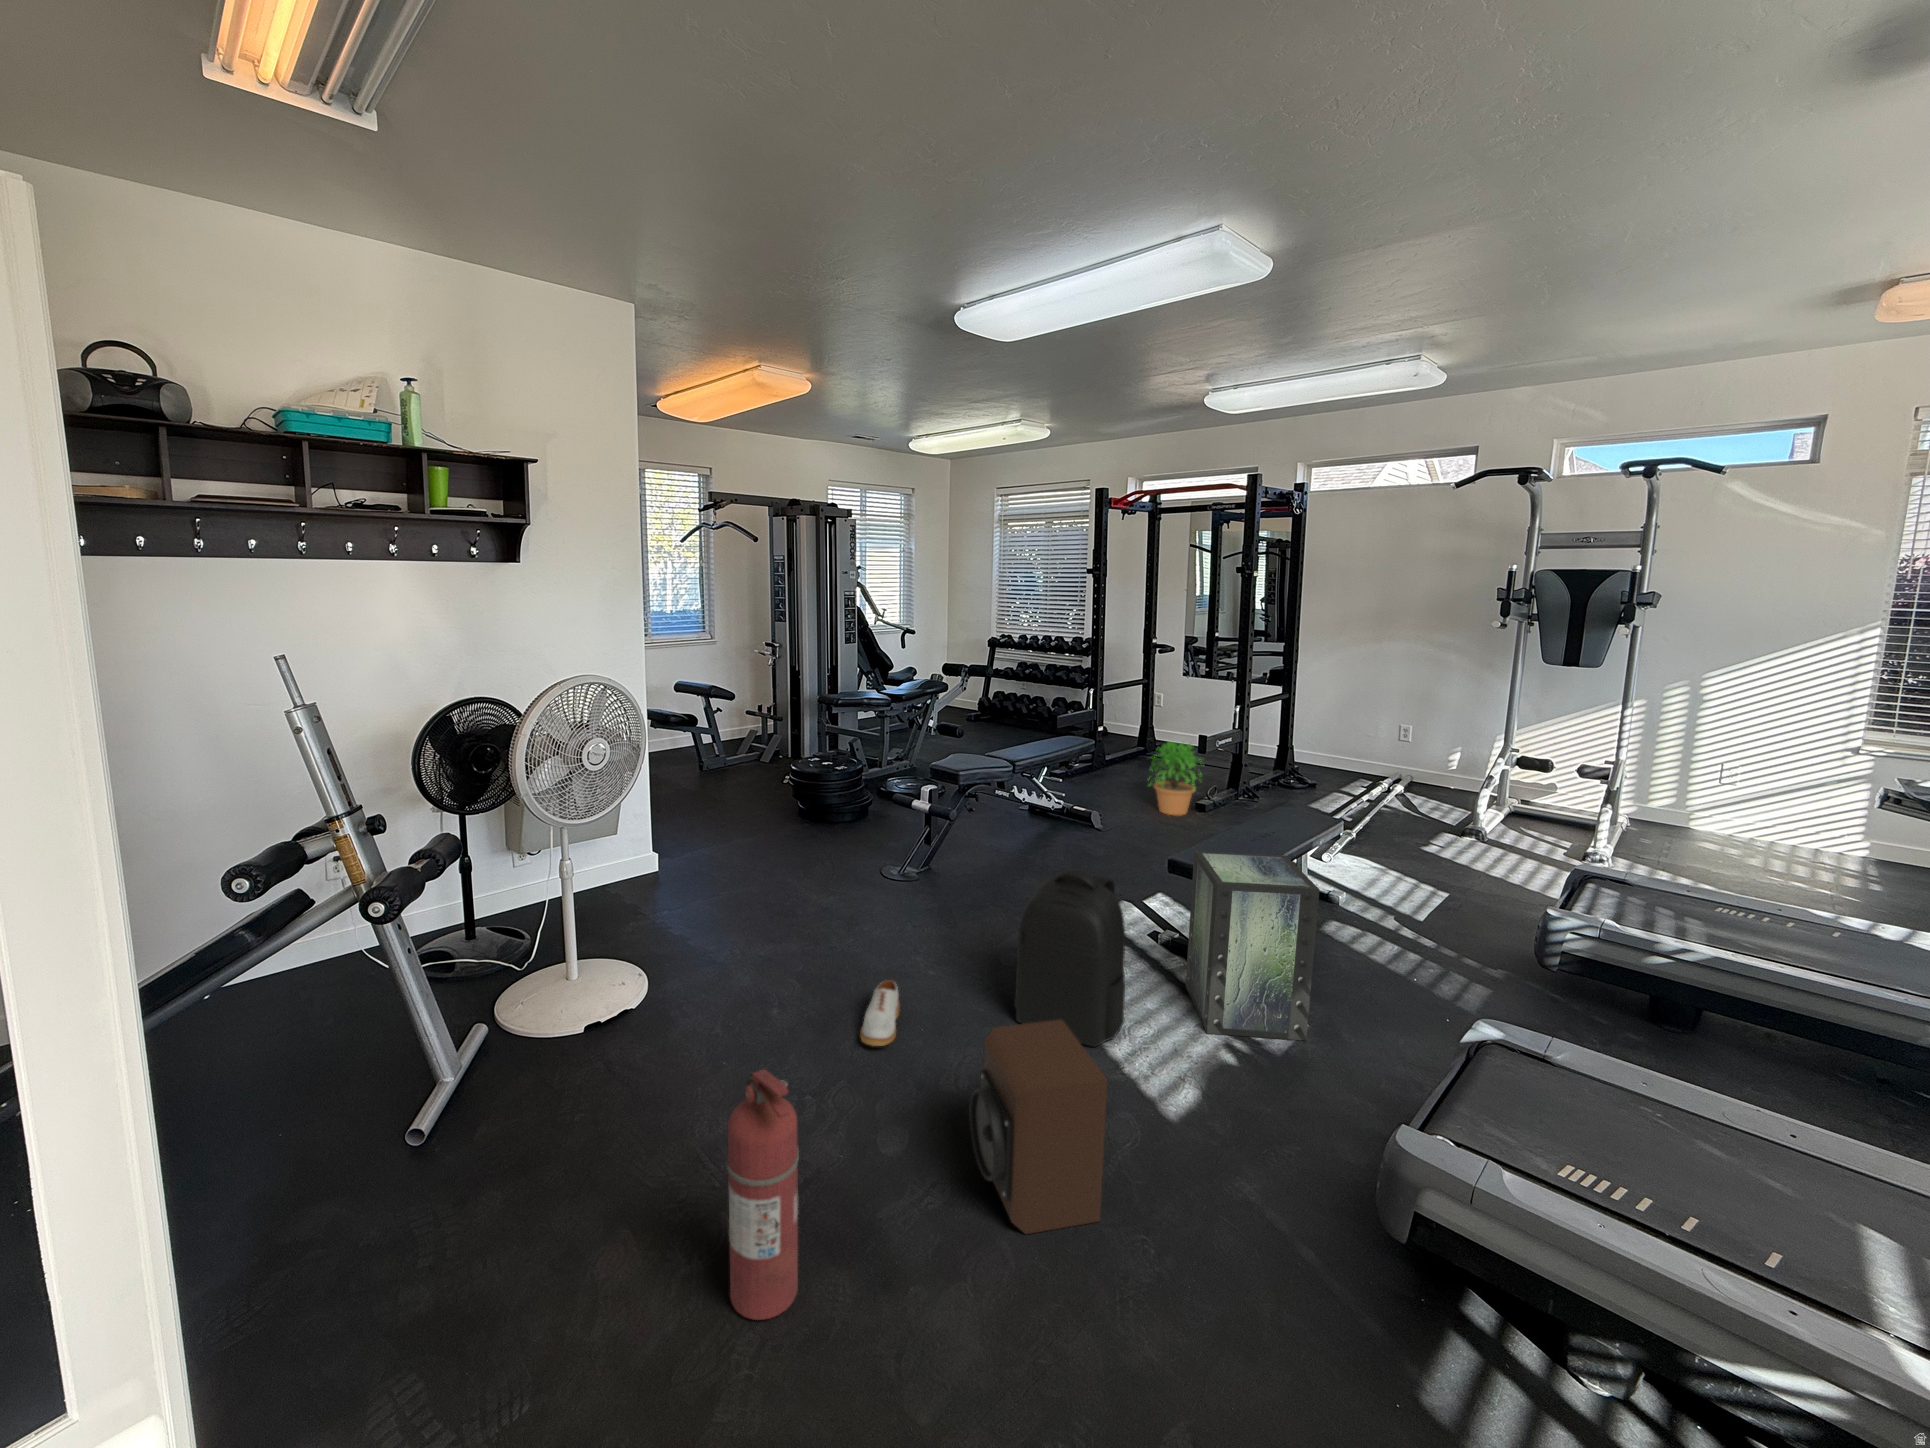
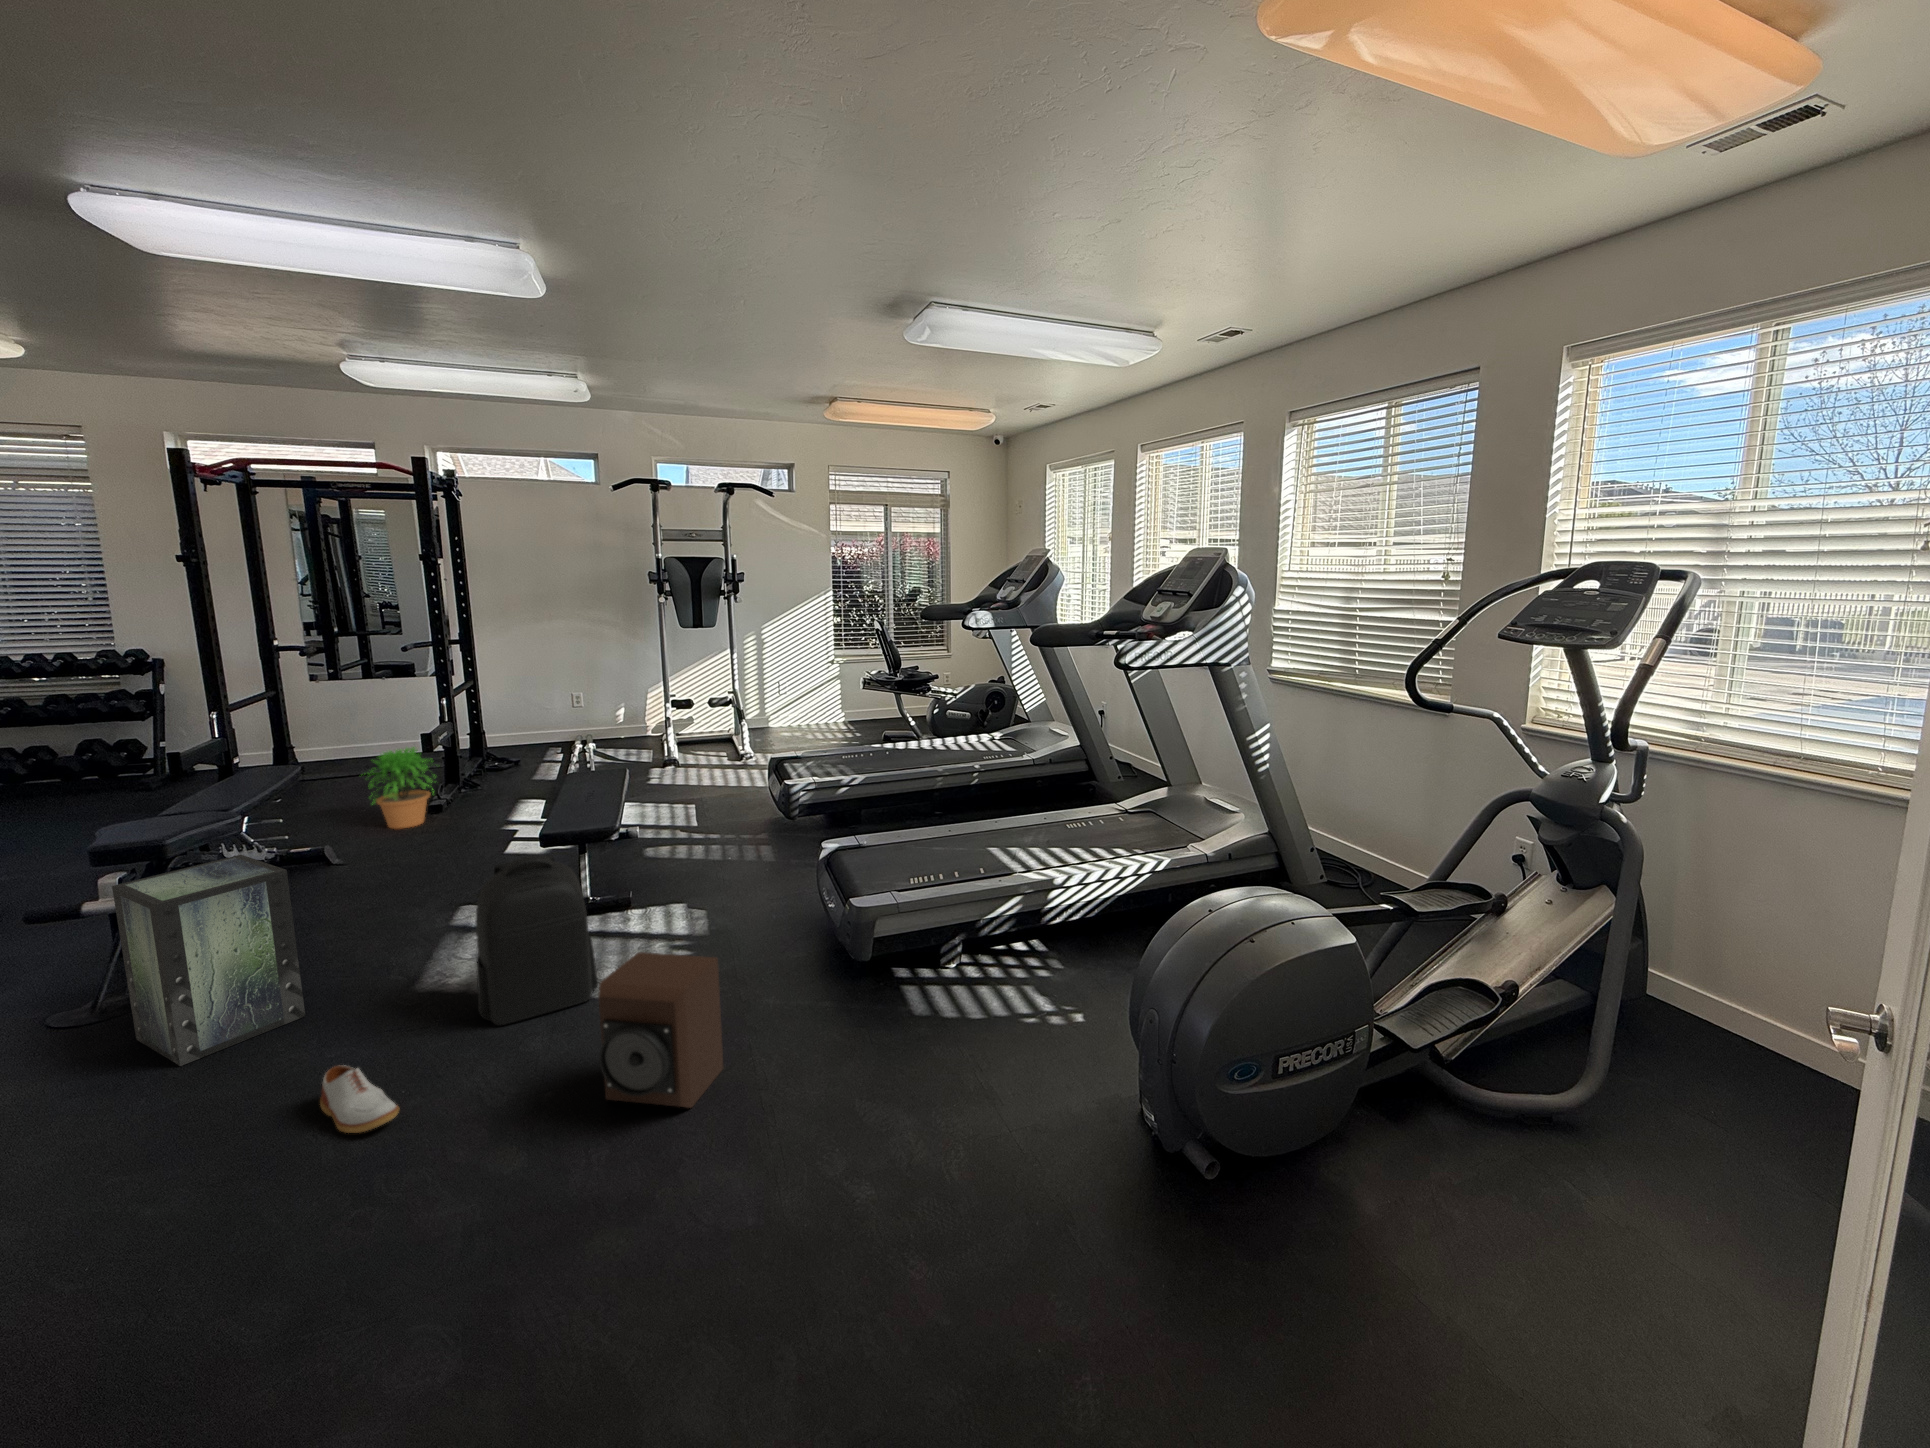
storage box: present [1186,851,1319,1041] -> present [112,855,305,1066]
fire extinguisher: present [727,1070,799,1320] -> none [497,1058,600,1318]

